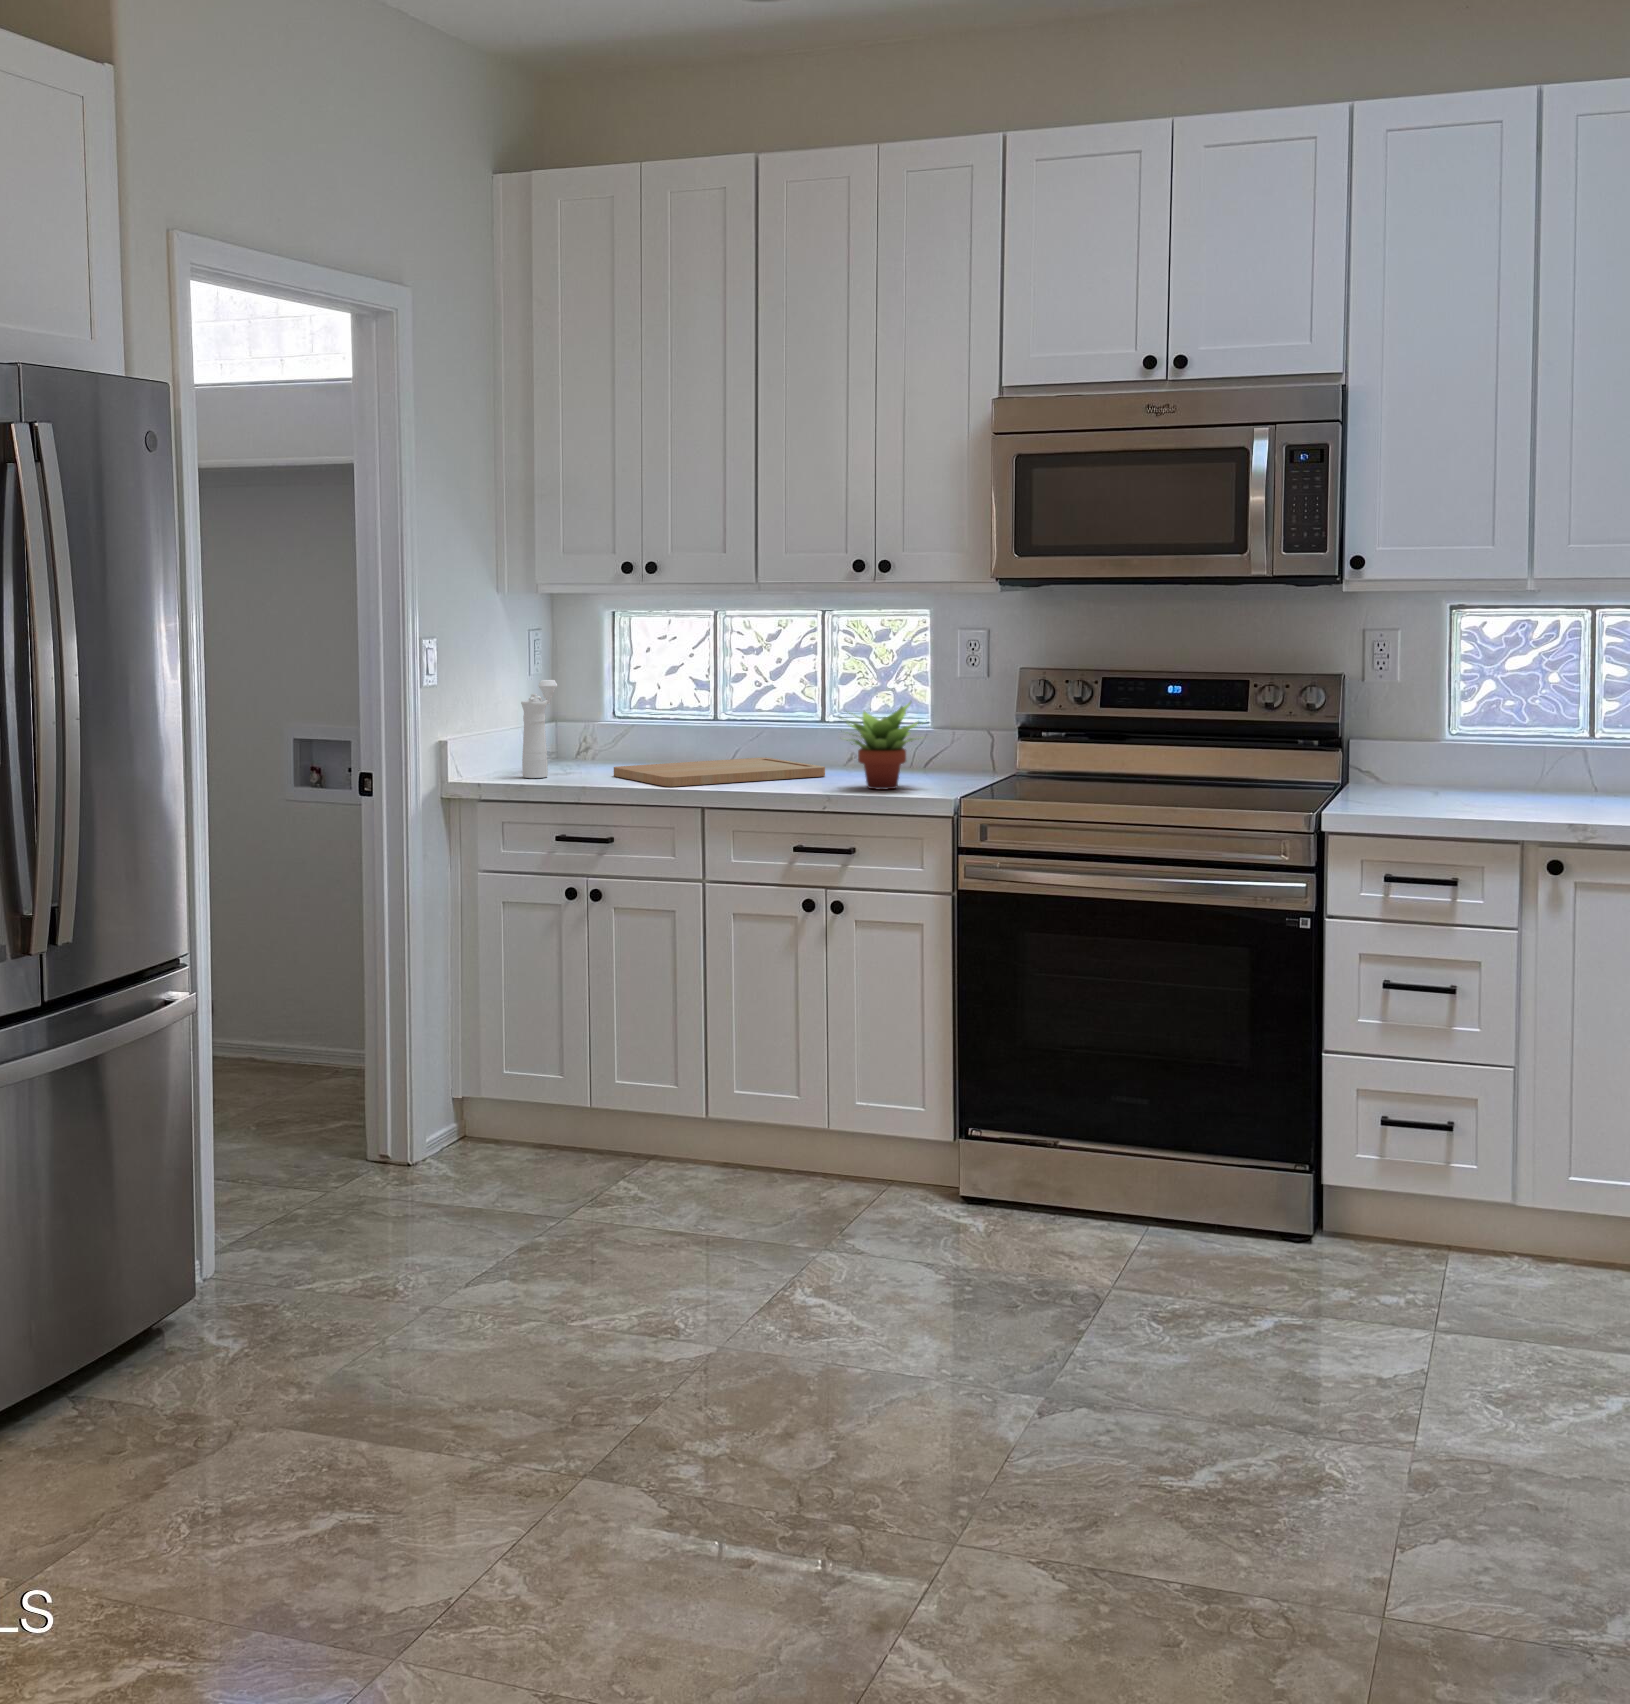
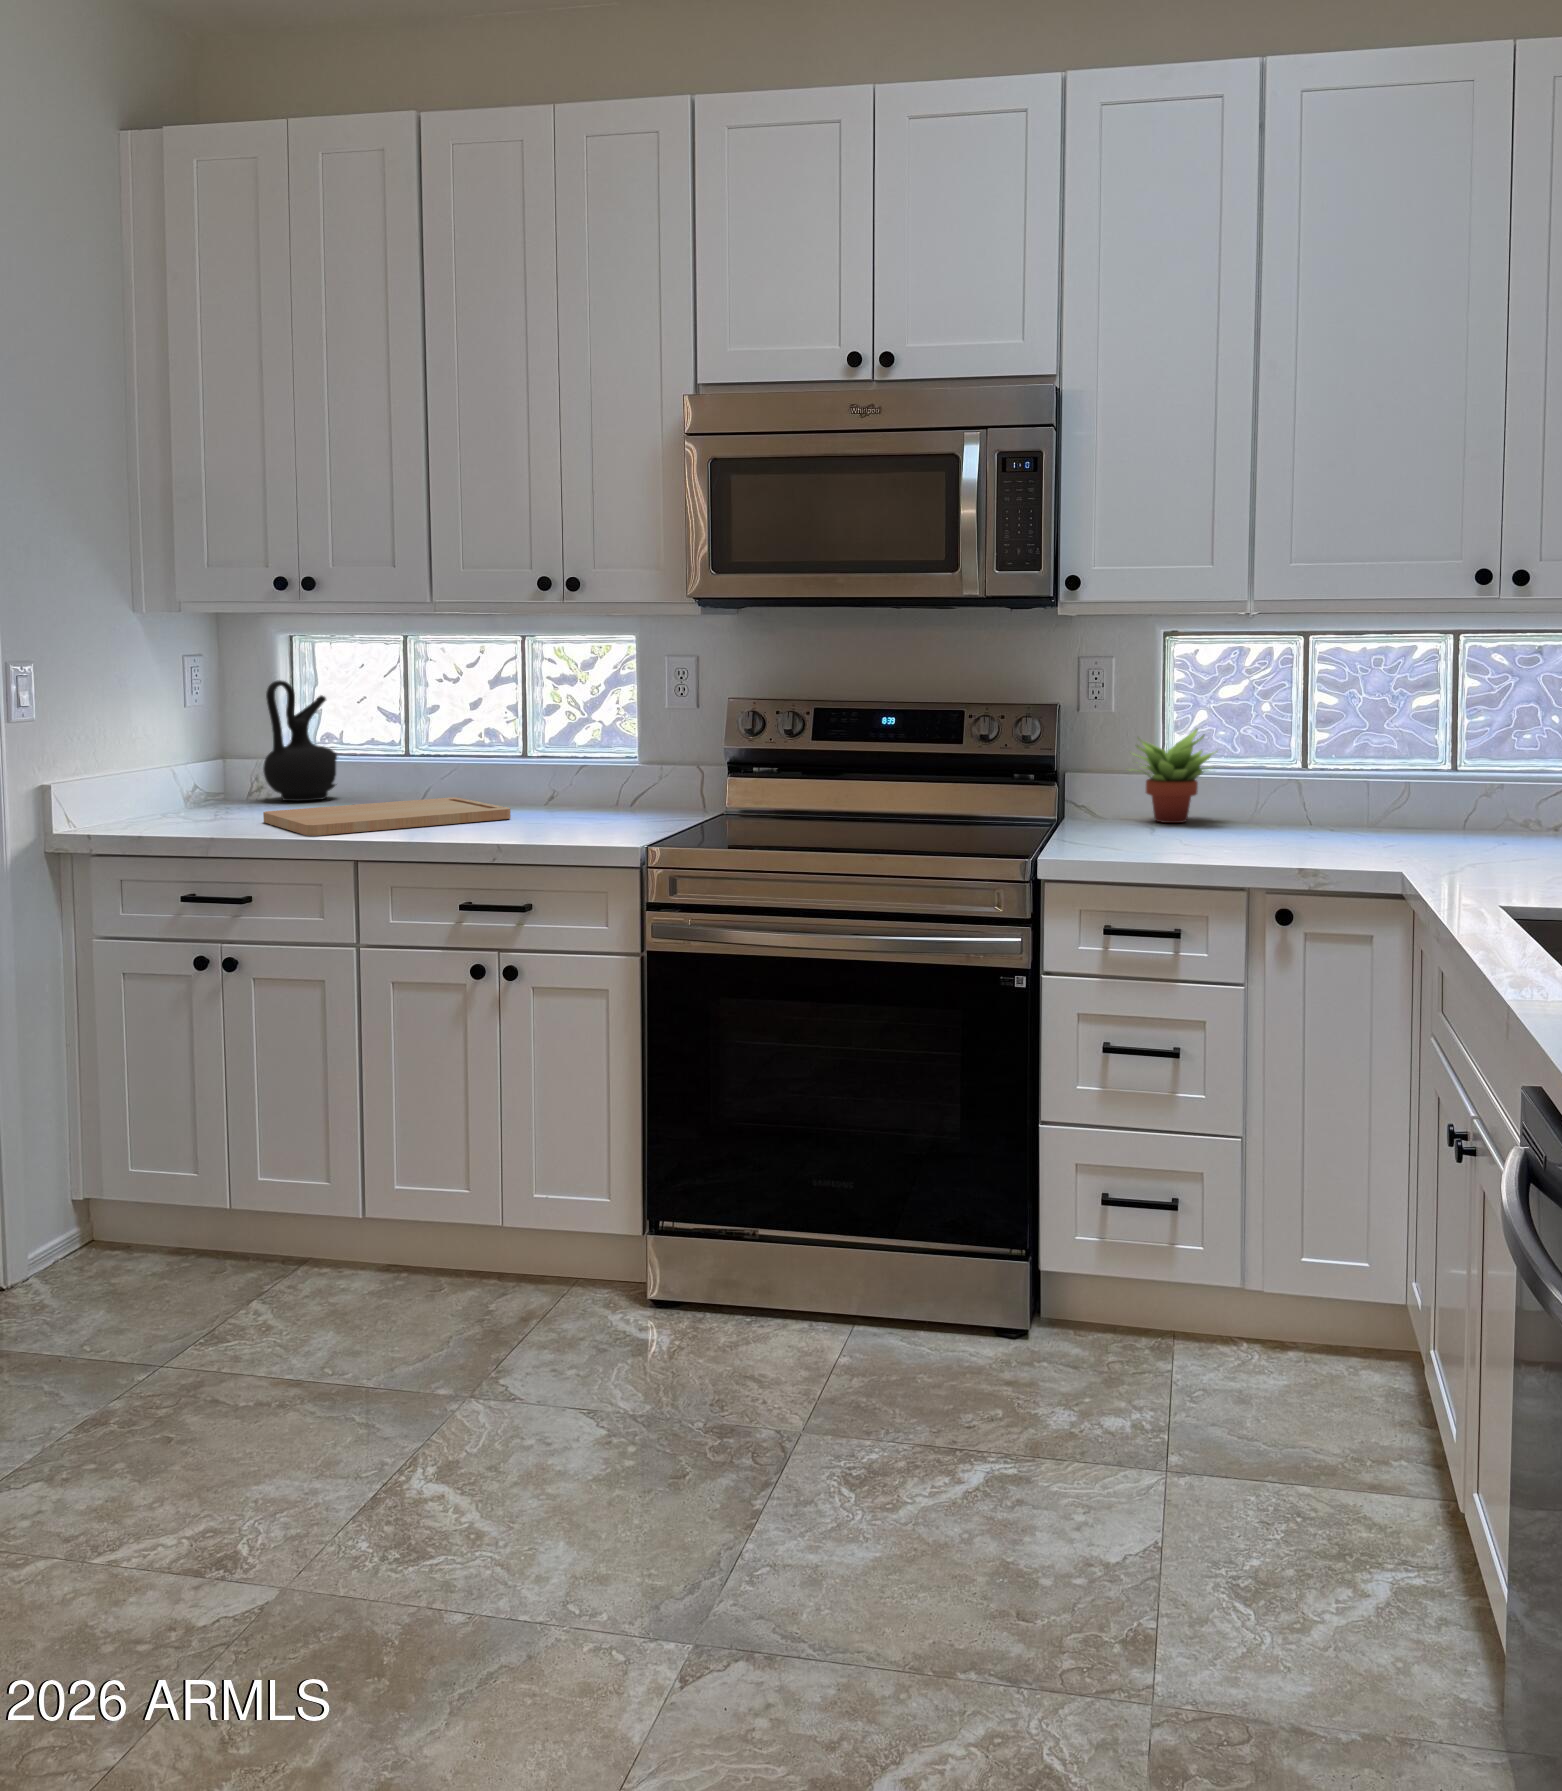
ceramic jug: none [588,650,654,760] -> present [263,680,337,801]
pepper mill: present [521,680,558,778] -> none [145,713,201,826]
succulent plant: present [846,702,918,790] -> present [1136,729,1217,823]

